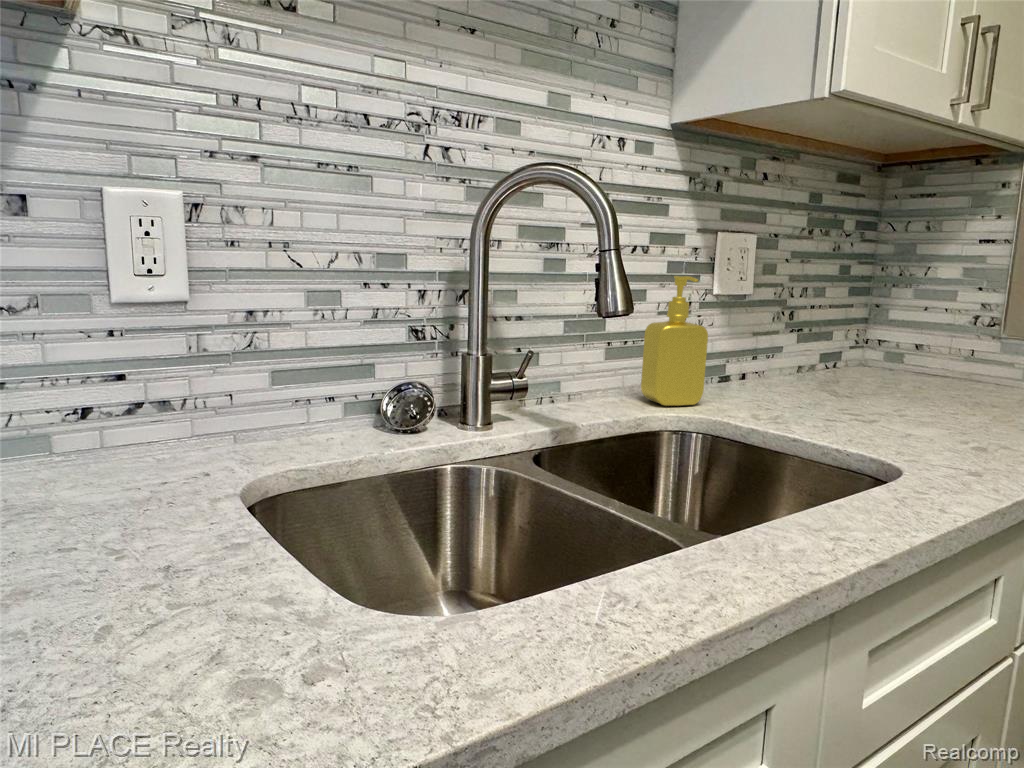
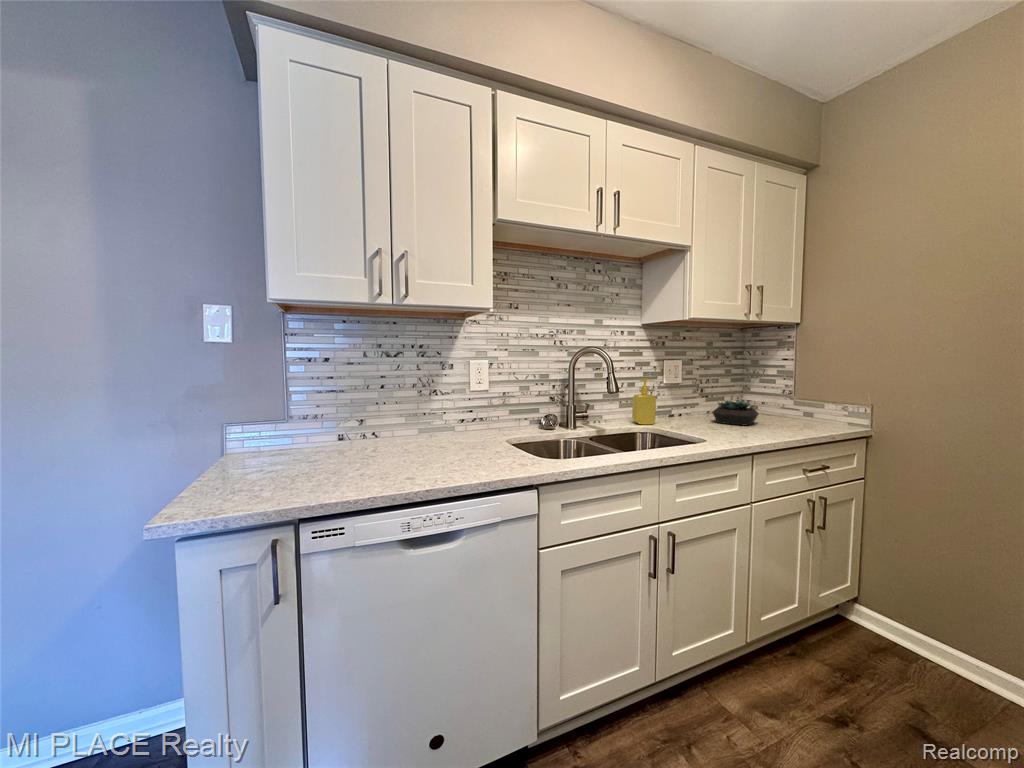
succulent plant: none [835,339,946,405] -> present [713,400,758,425]

